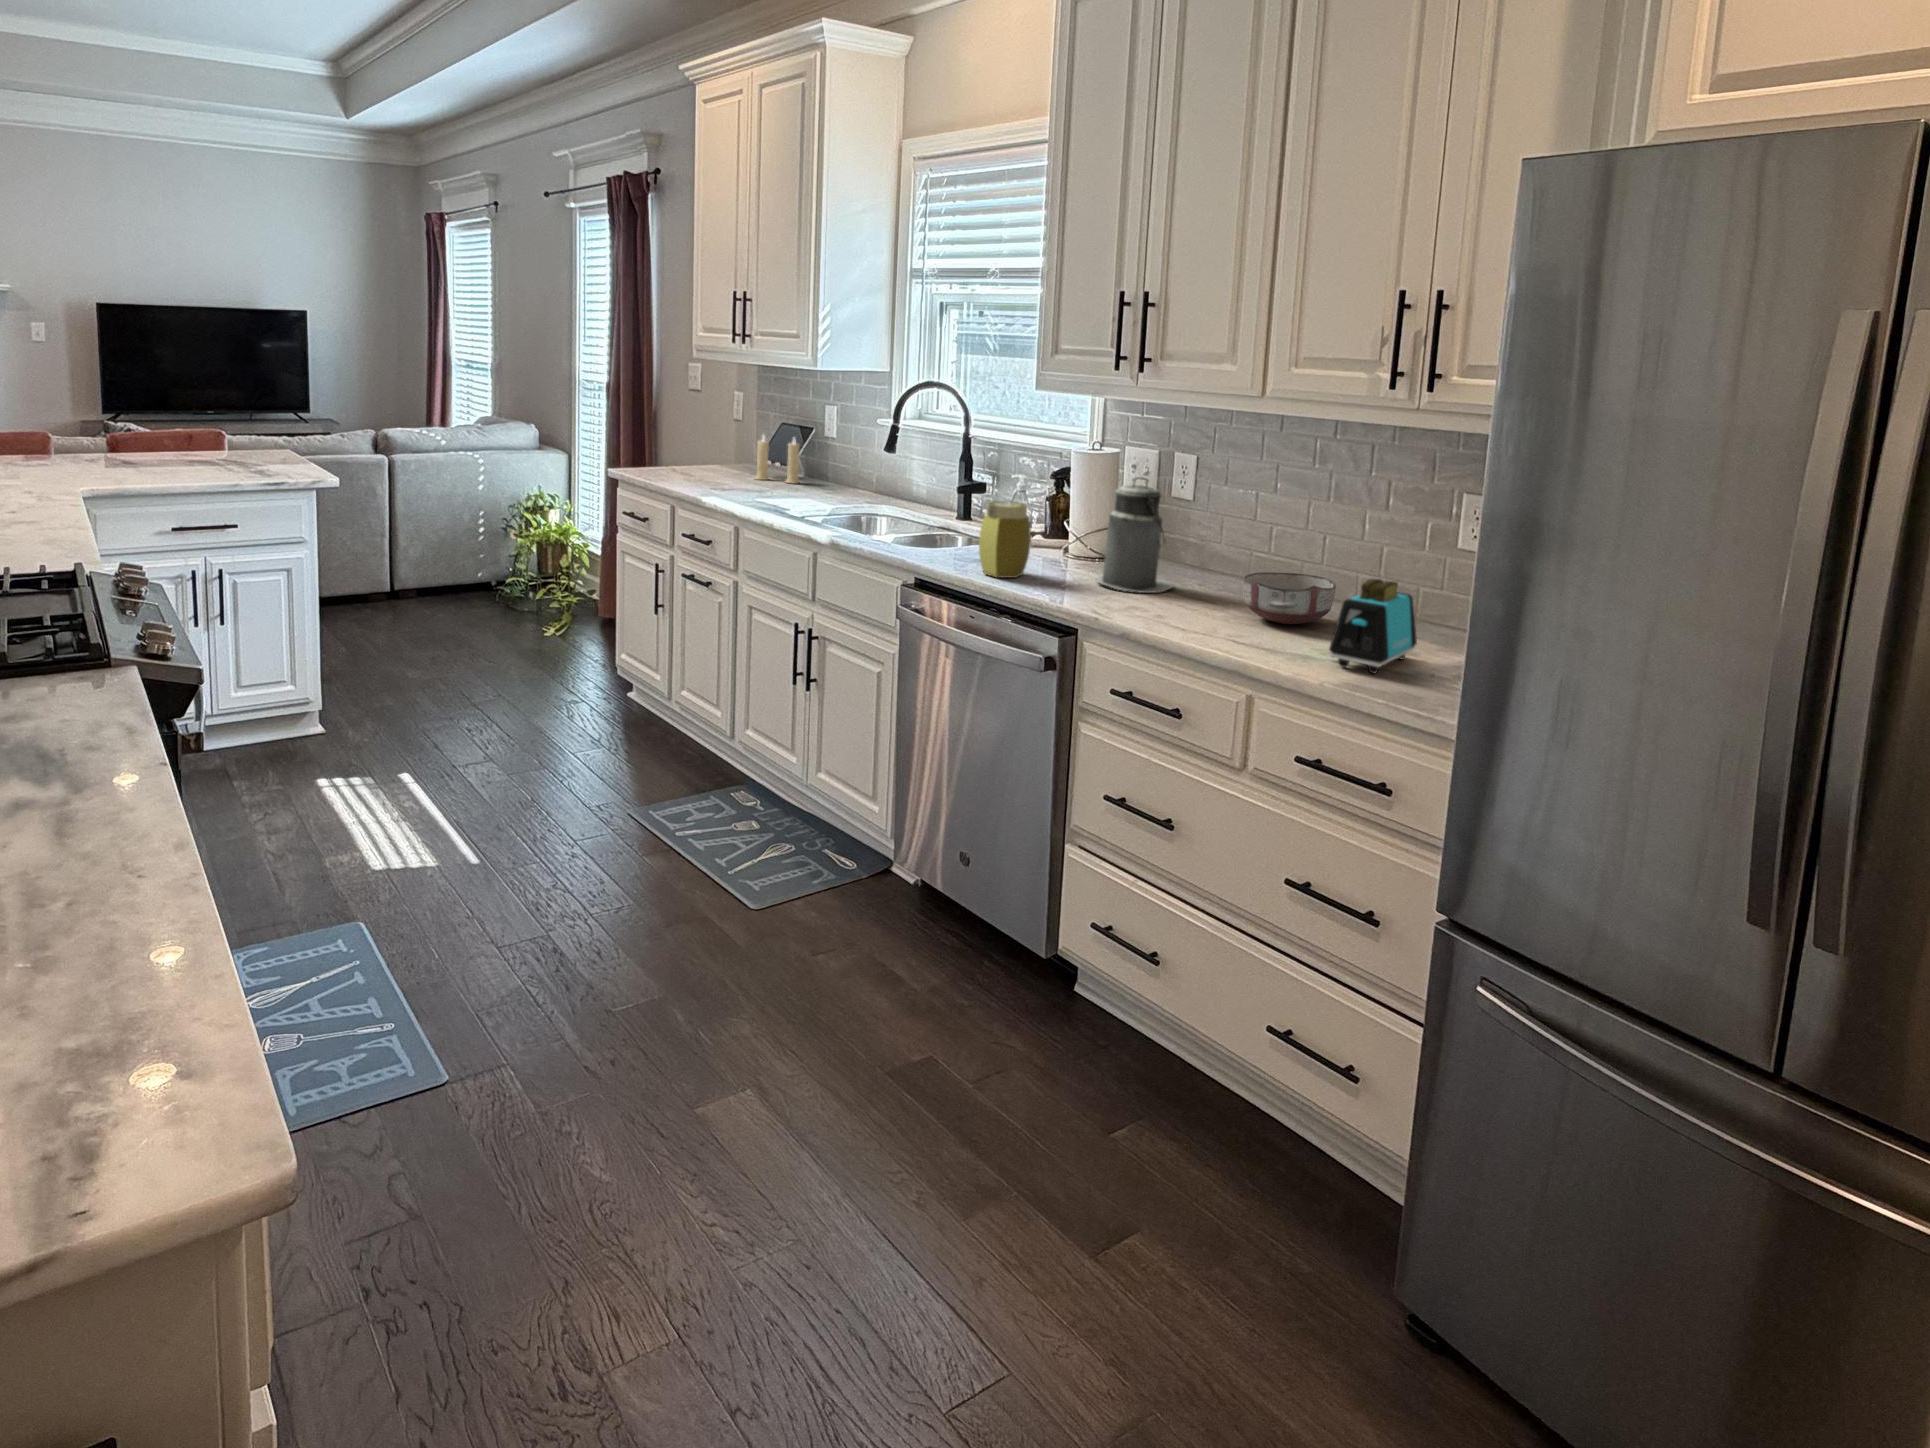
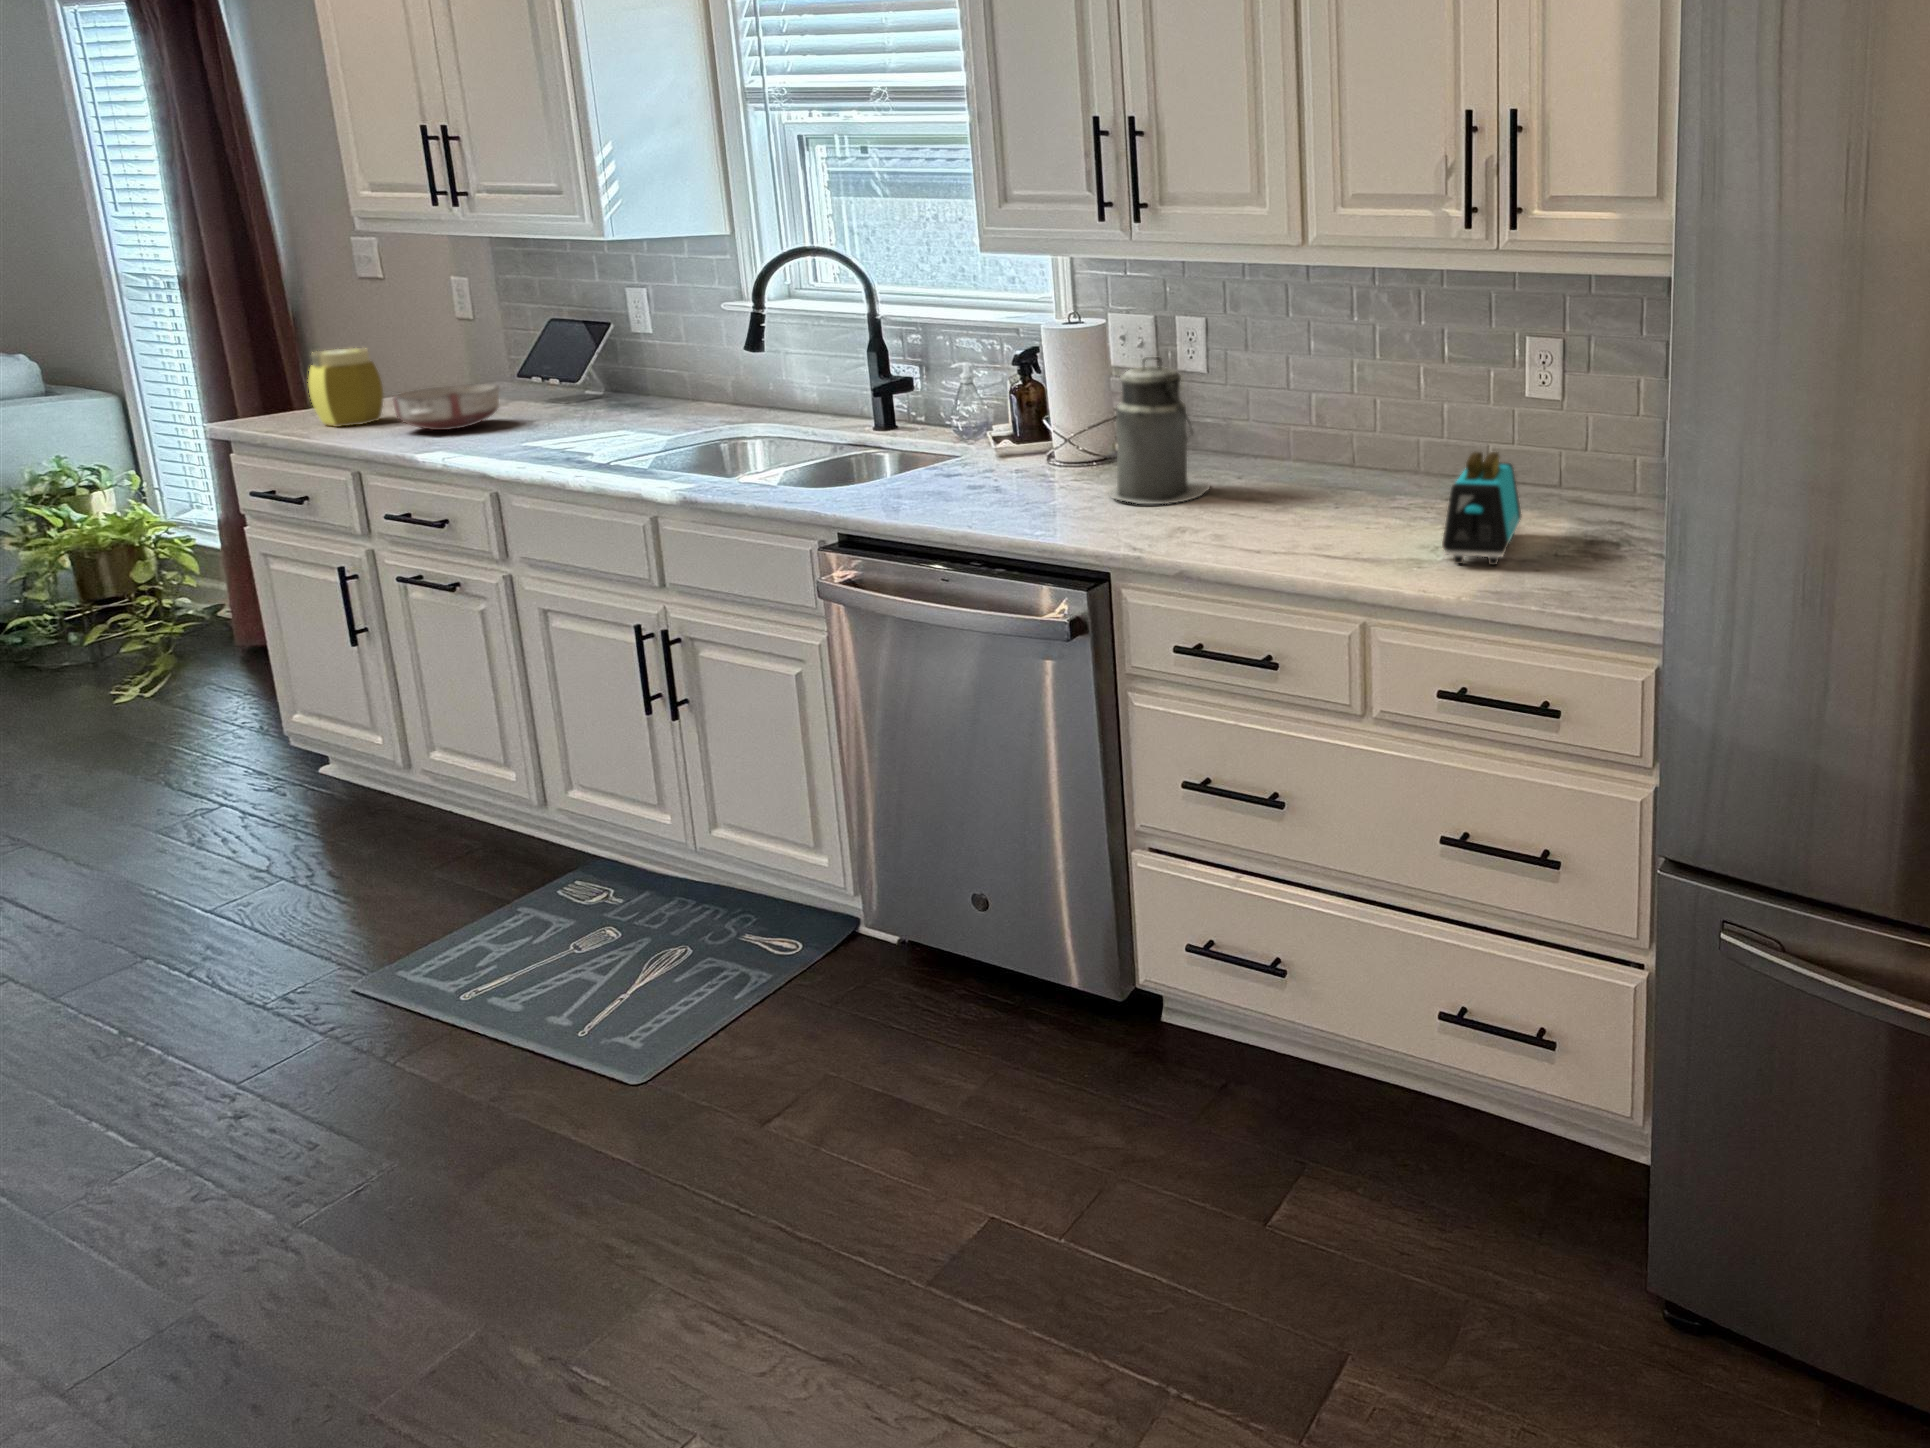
candle: present [755,436,799,483] -> none [506,336,598,408]
jar: present [979,501,1031,578] -> present [308,348,383,427]
ceramic bowl: present [1242,572,1336,624] -> present [392,384,499,430]

